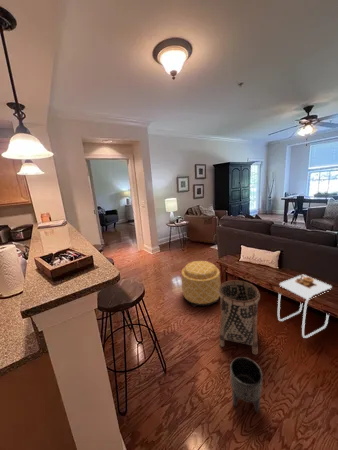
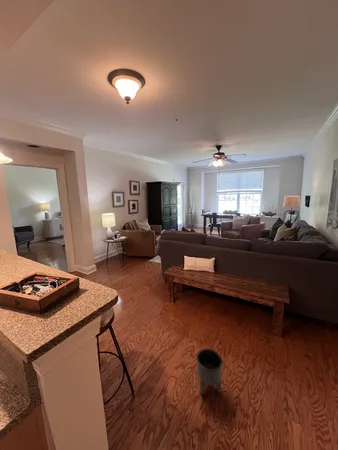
ottoman: present [182,261,220,307] -> none [132,273,169,319]
side table: present [278,275,332,338] -> none [218,274,252,325]
basket: present [219,280,260,355] -> none [174,285,209,349]

